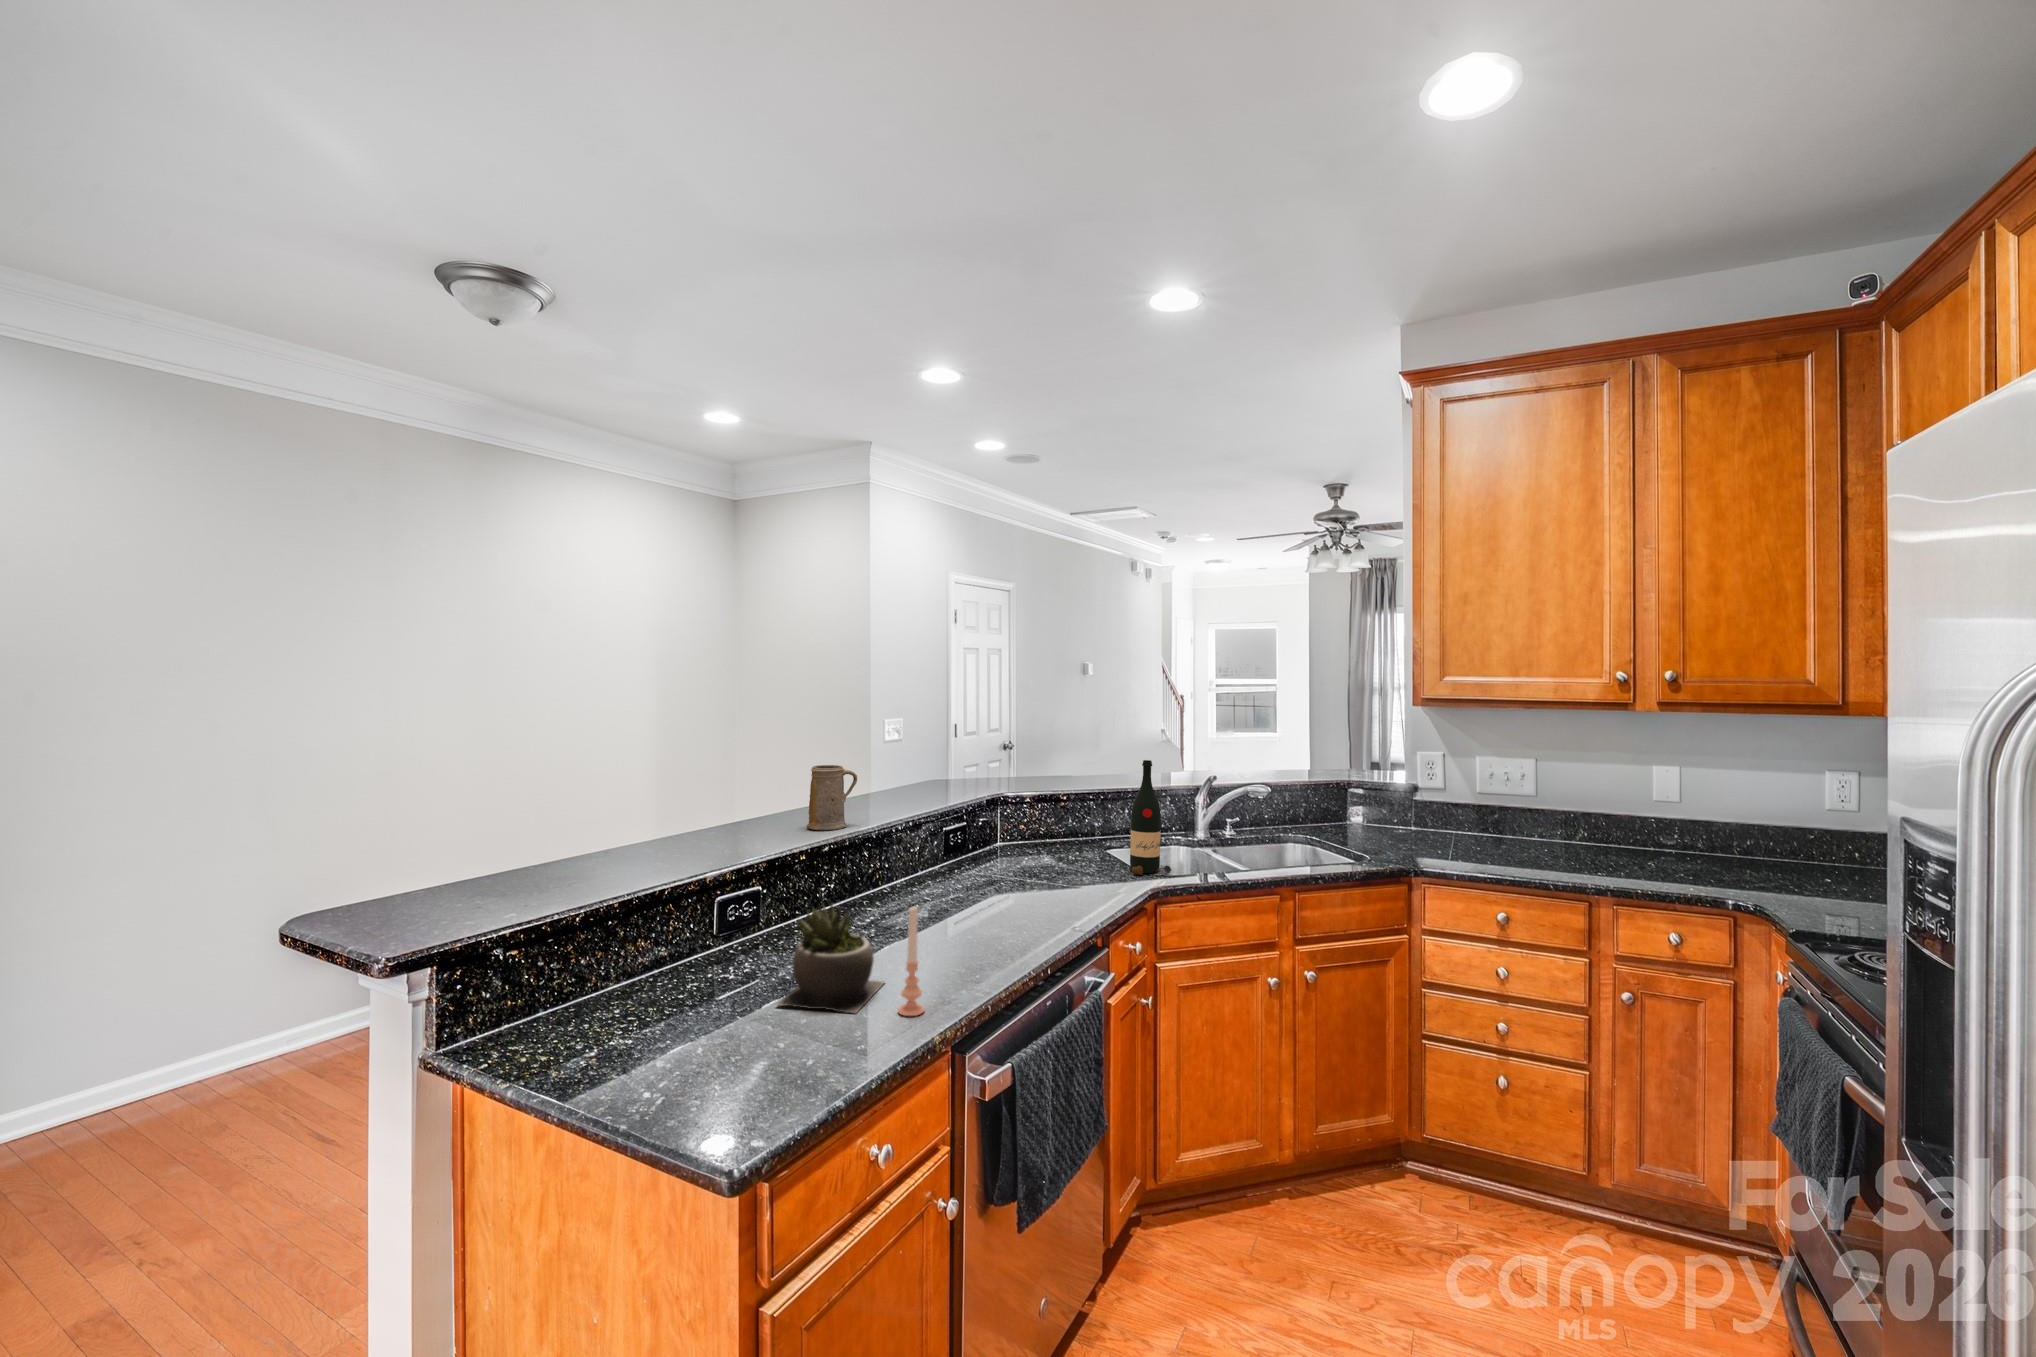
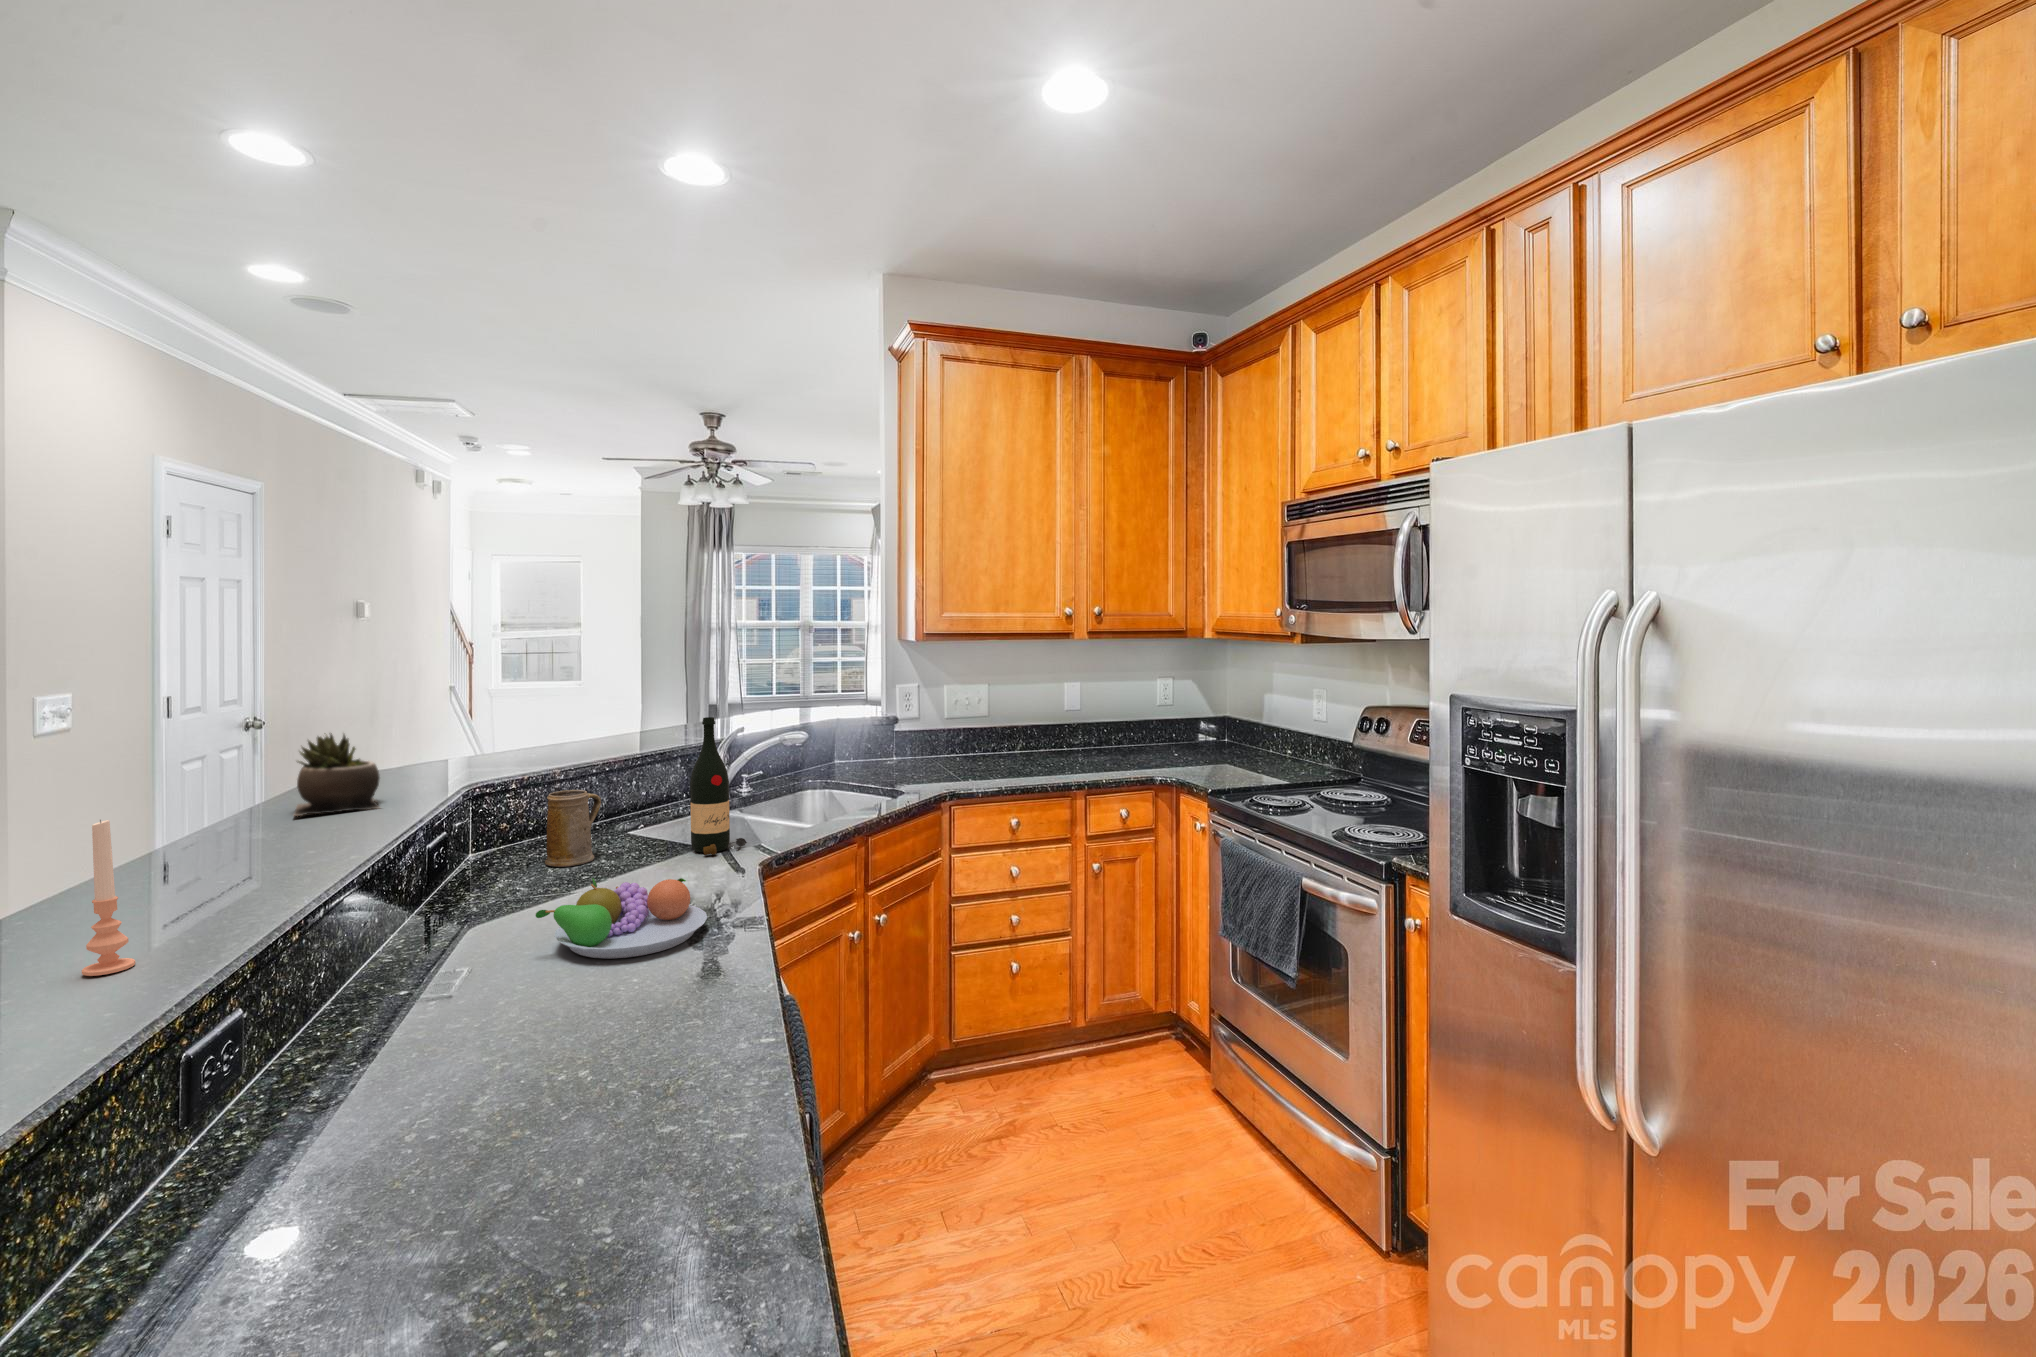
mug: present [806,765,857,830] -> present [545,790,601,867]
fruit bowl: none [950,866,1063,928] -> present [536,878,707,959]
succulent plant: present [777,904,884,1013] -> present [293,733,380,816]
candle: present [898,907,924,1016] -> present [82,820,135,976]

